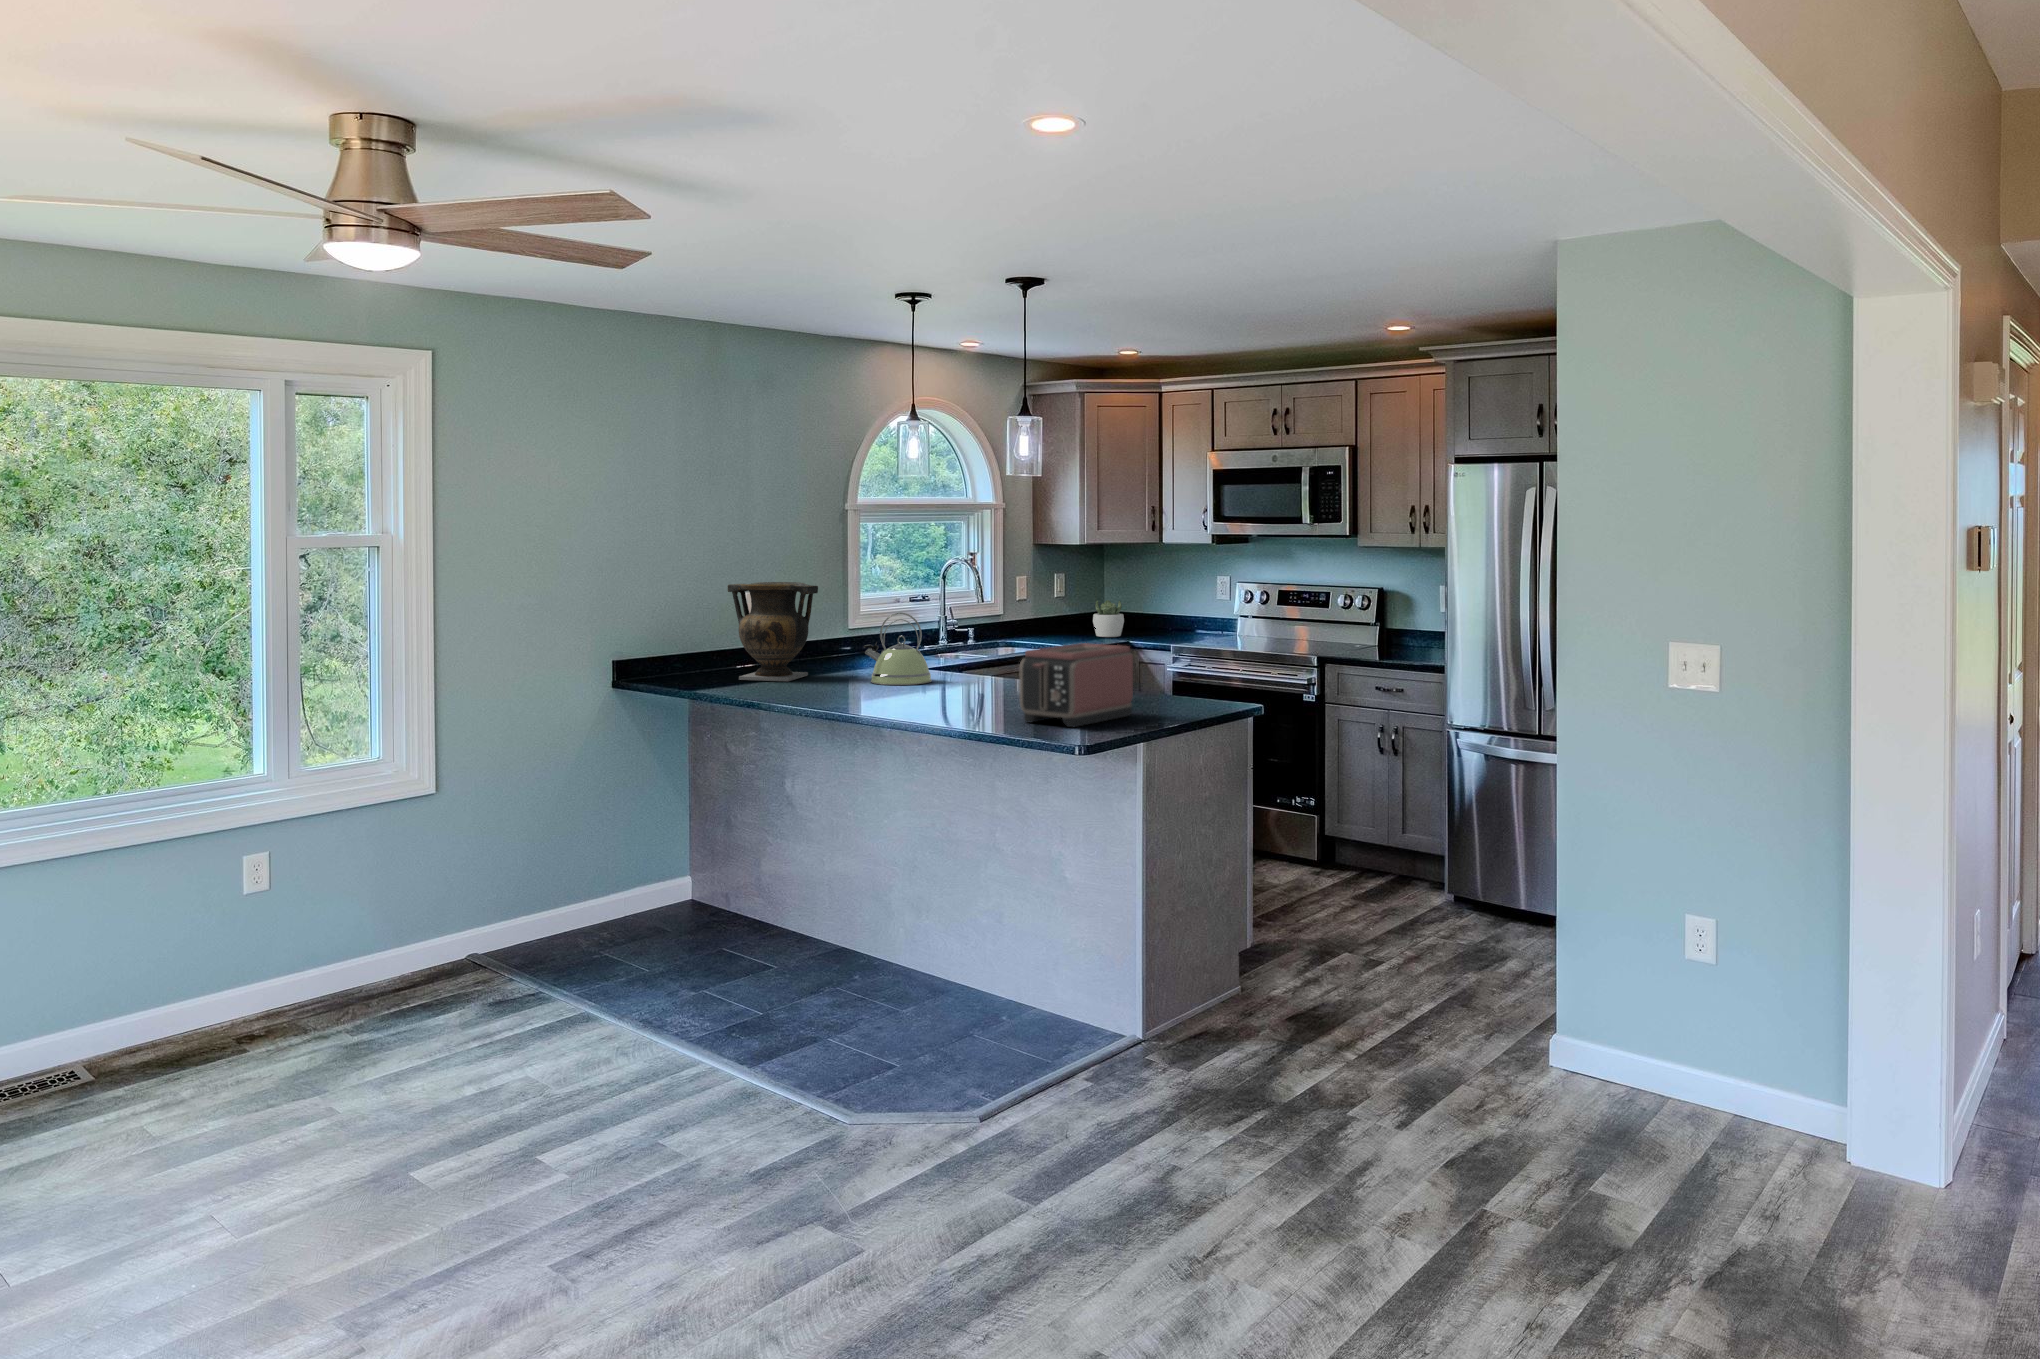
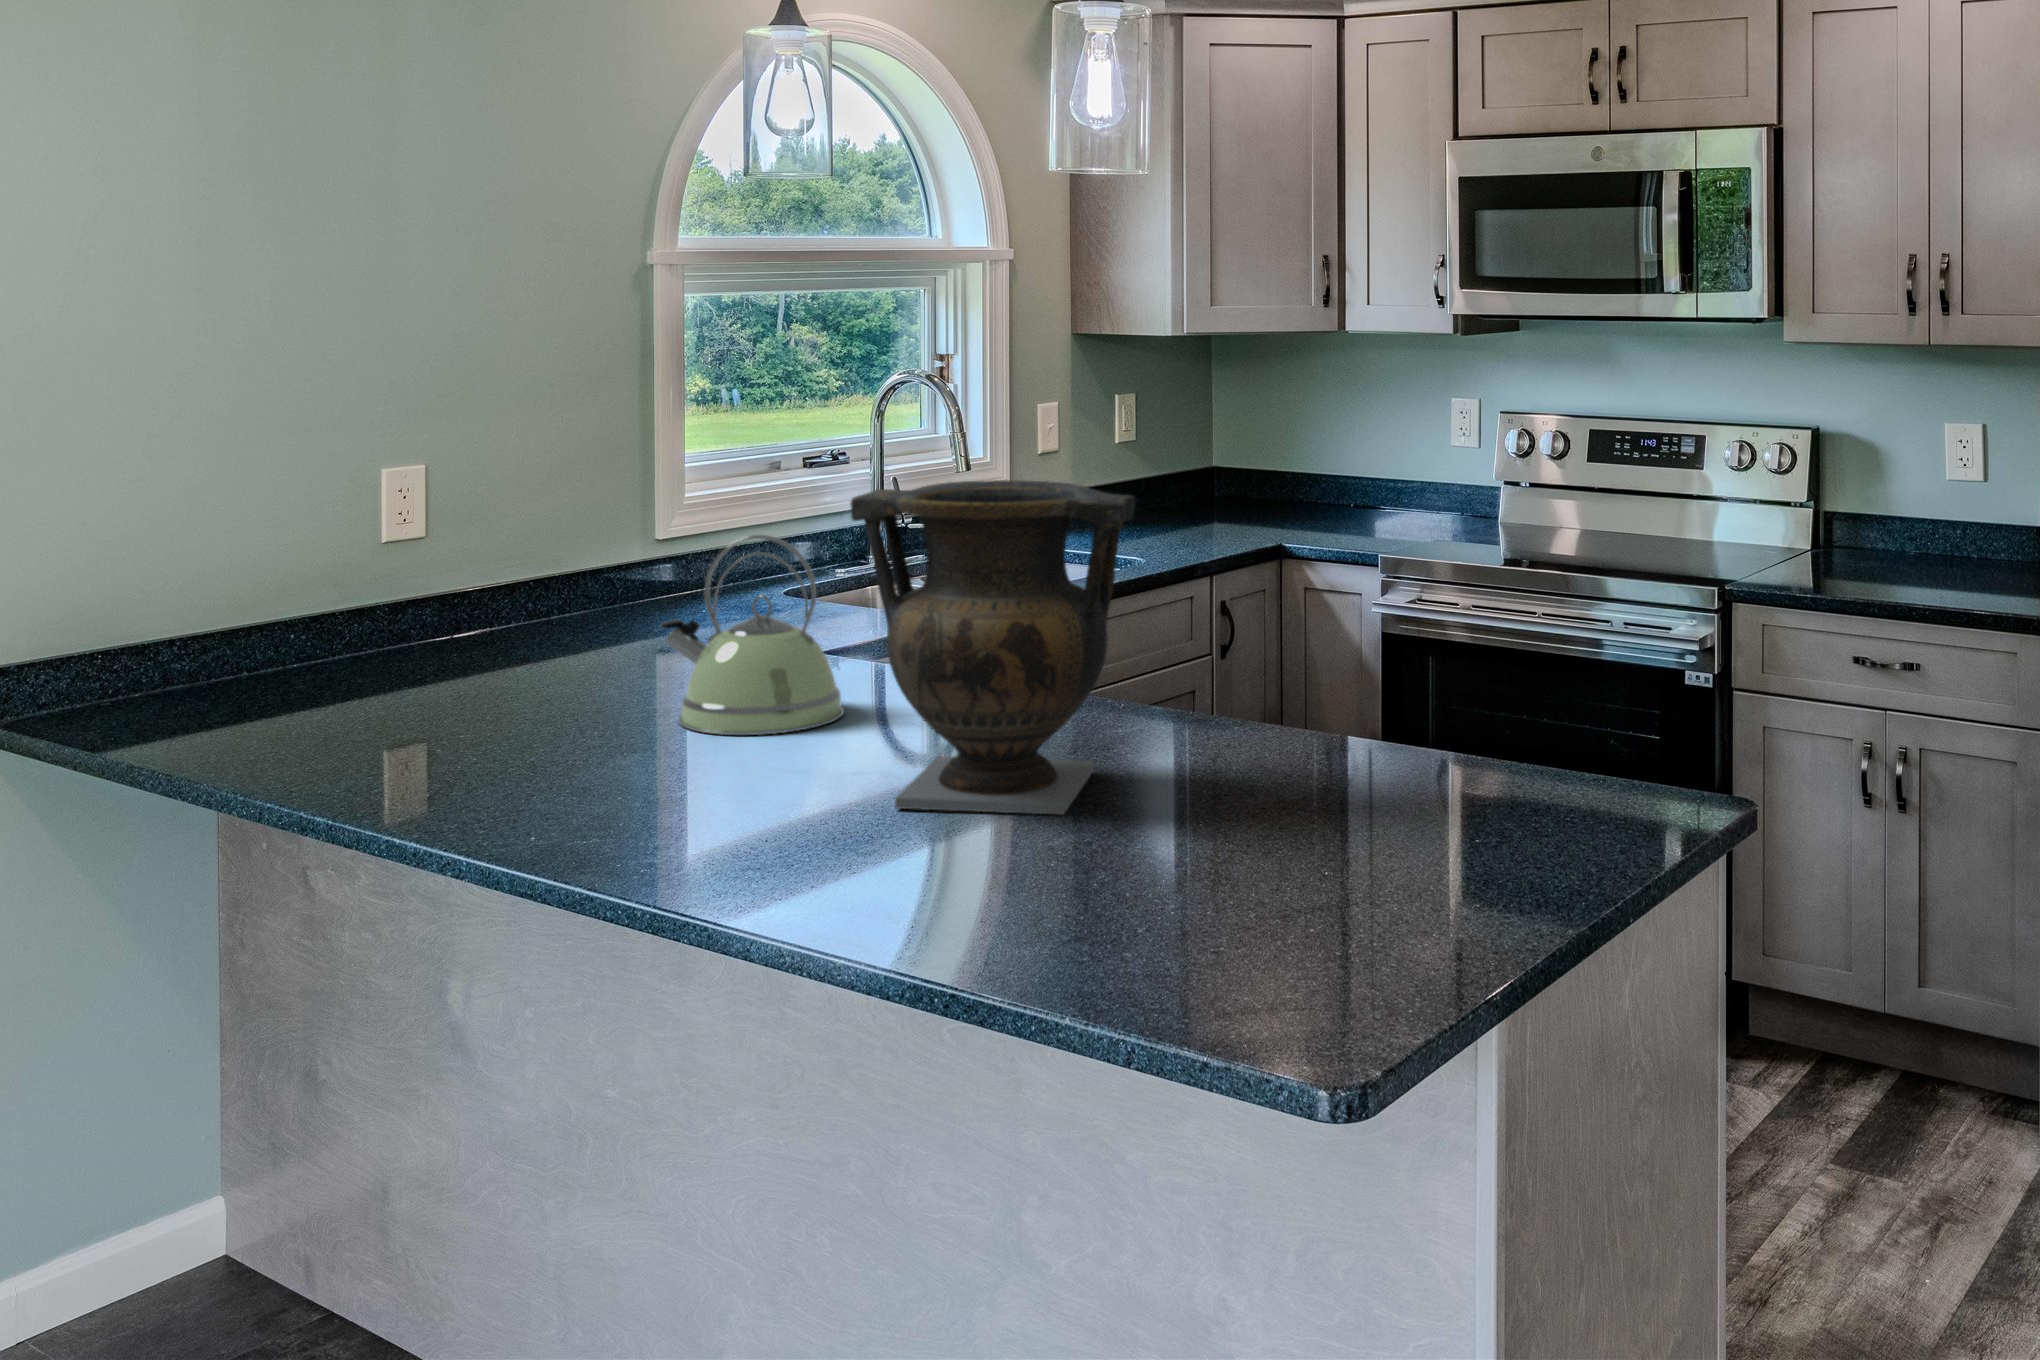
vase: present [728,582,818,681] -> present [851,480,1135,814]
succulent plant: present [1093,600,1124,637] -> none [1196,447,1260,525]
toaster: present [1019,643,1133,727] -> none [1118,673,1465,1004]

